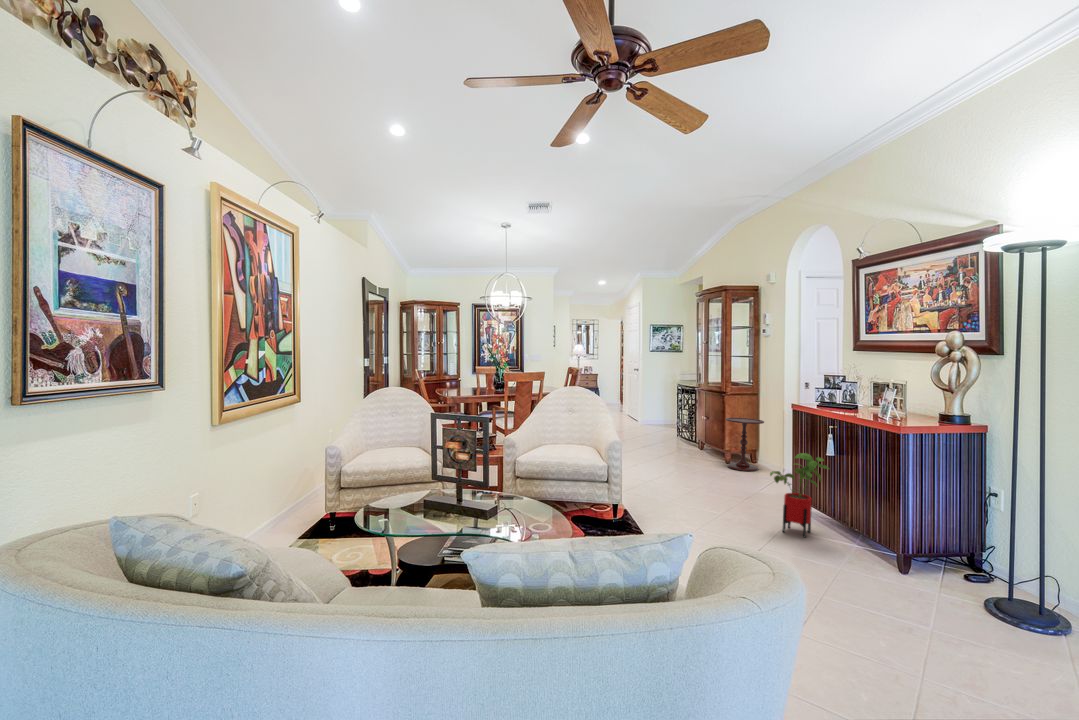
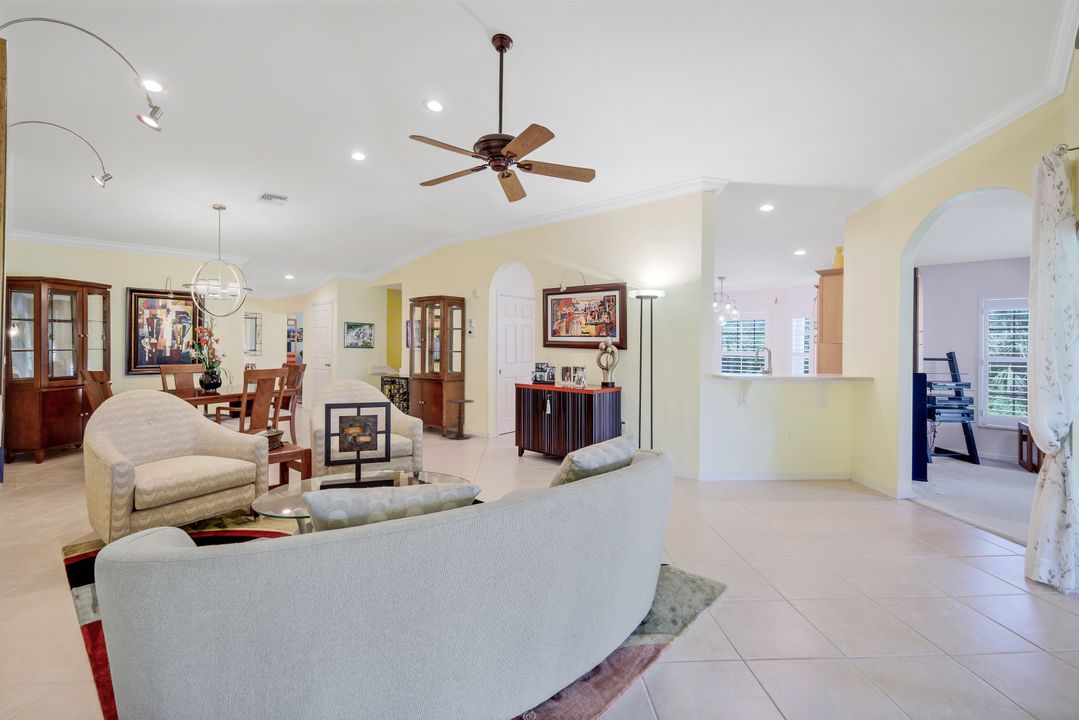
house plant: present [770,453,828,537] -> none [516,414,550,468]

